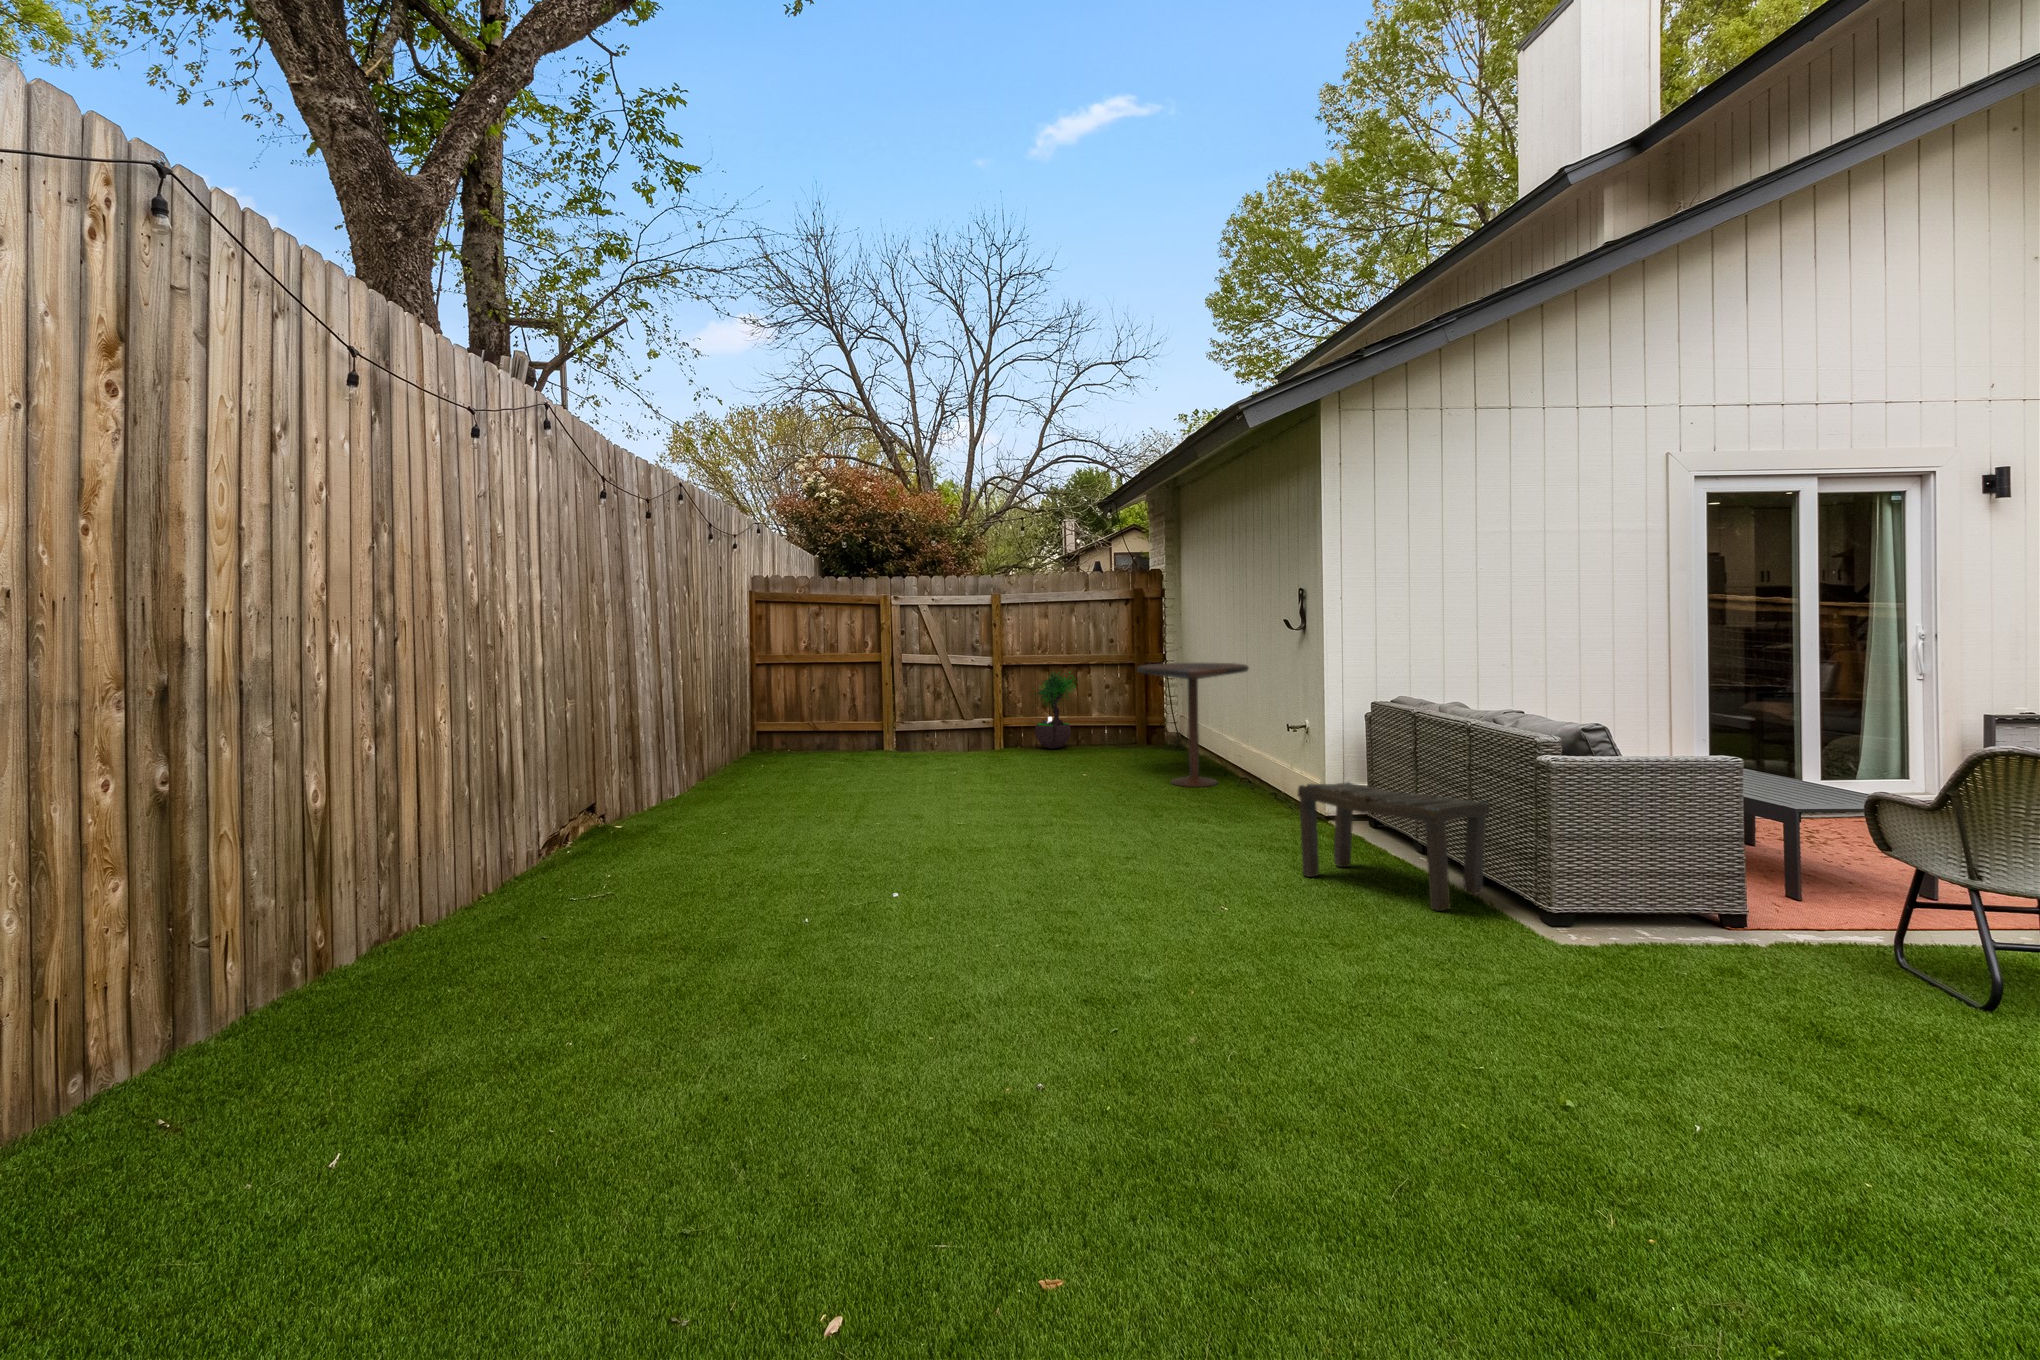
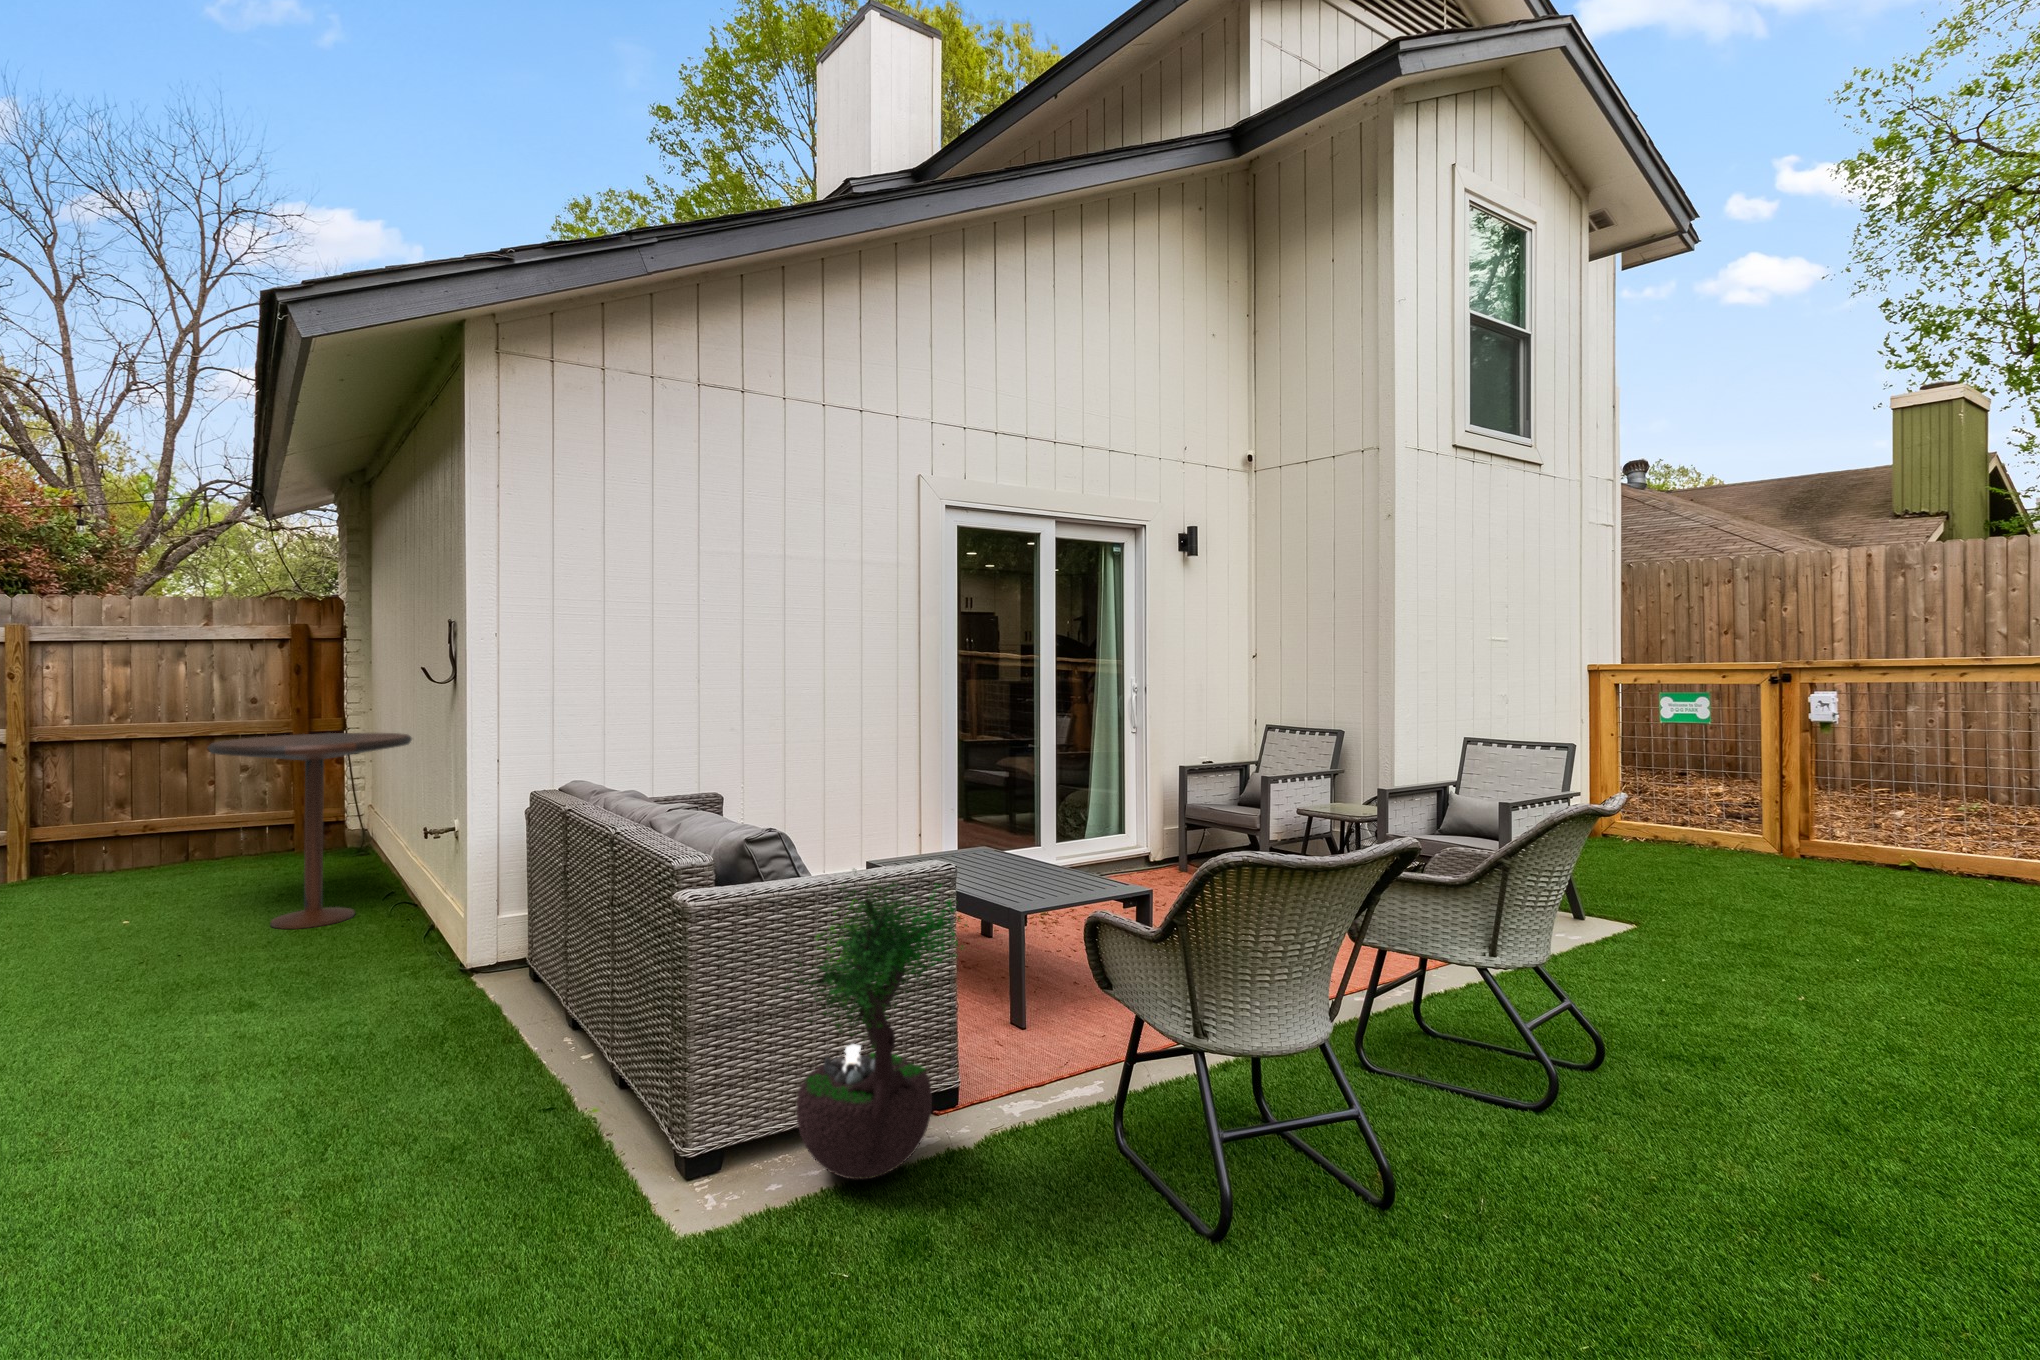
potted tree: present [1031,671,1076,749] -> present [786,869,967,1179]
bench: present [1297,782,1490,911] -> none [304,938,619,1184]

